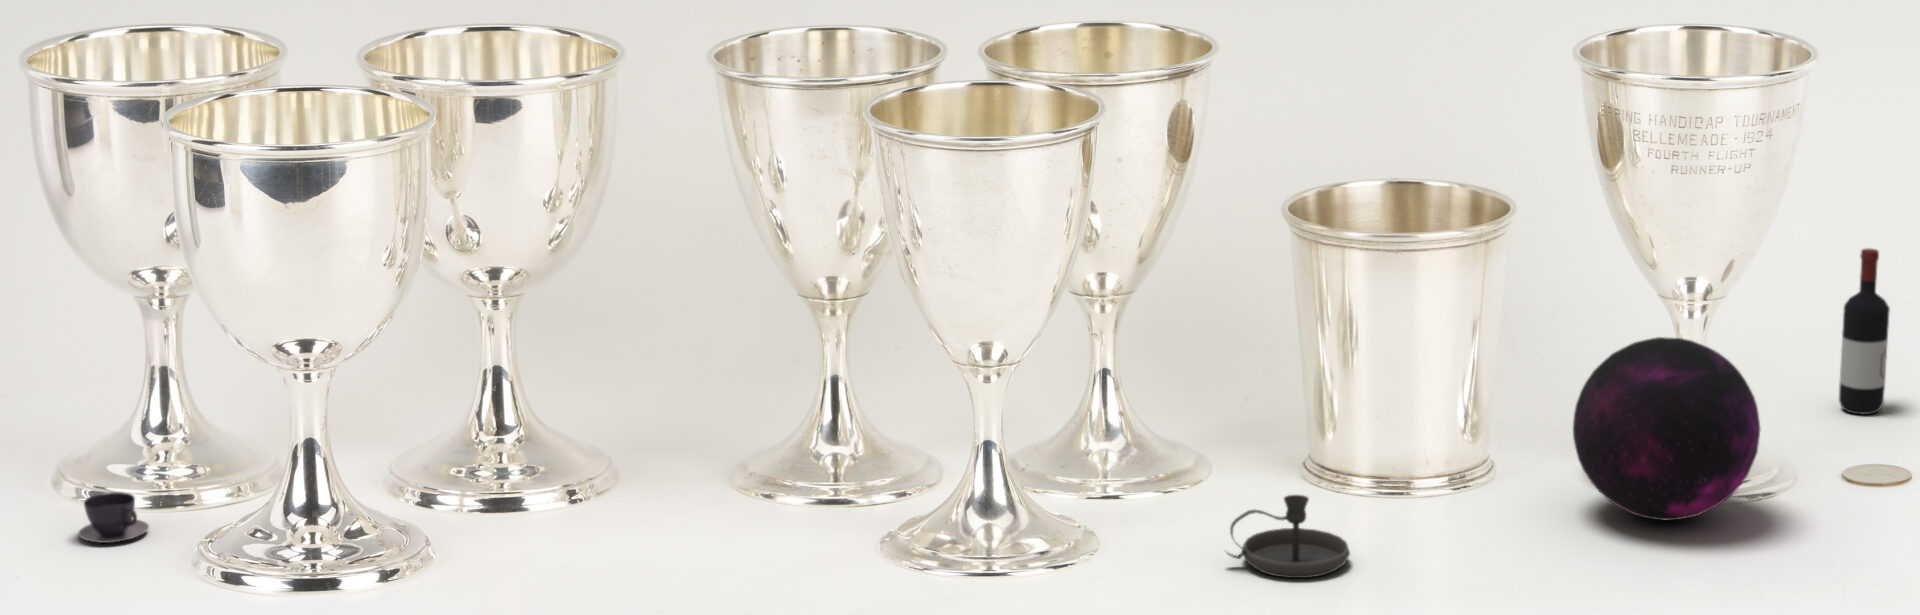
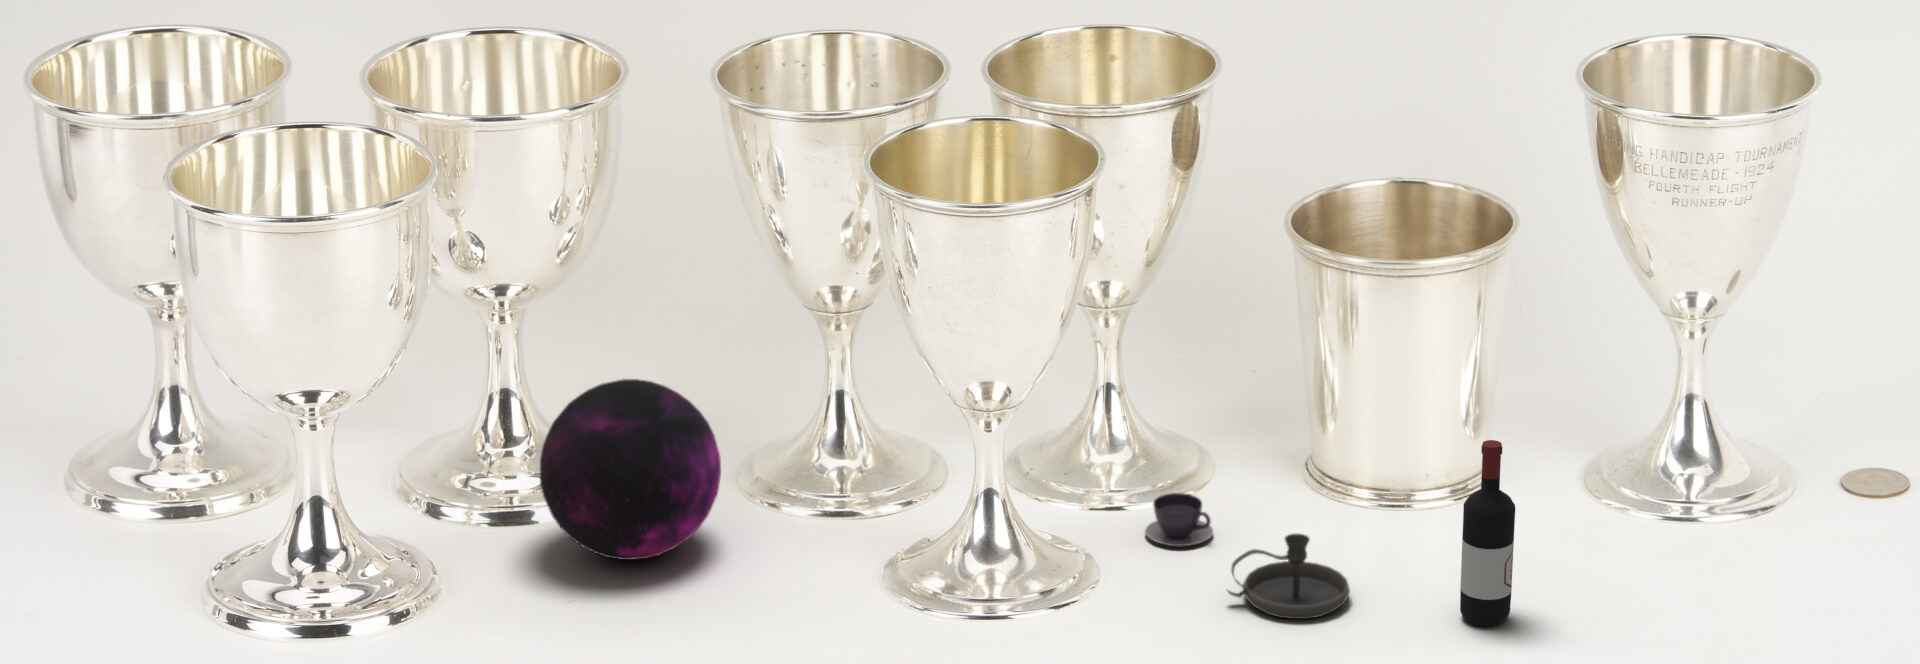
wine bottle: present [1839,248,1890,414] -> present [1460,440,1515,626]
decorative orb: present [1573,337,1760,520] -> present [540,379,721,560]
teacup: present [78,492,149,543] -> present [1145,493,1213,546]

